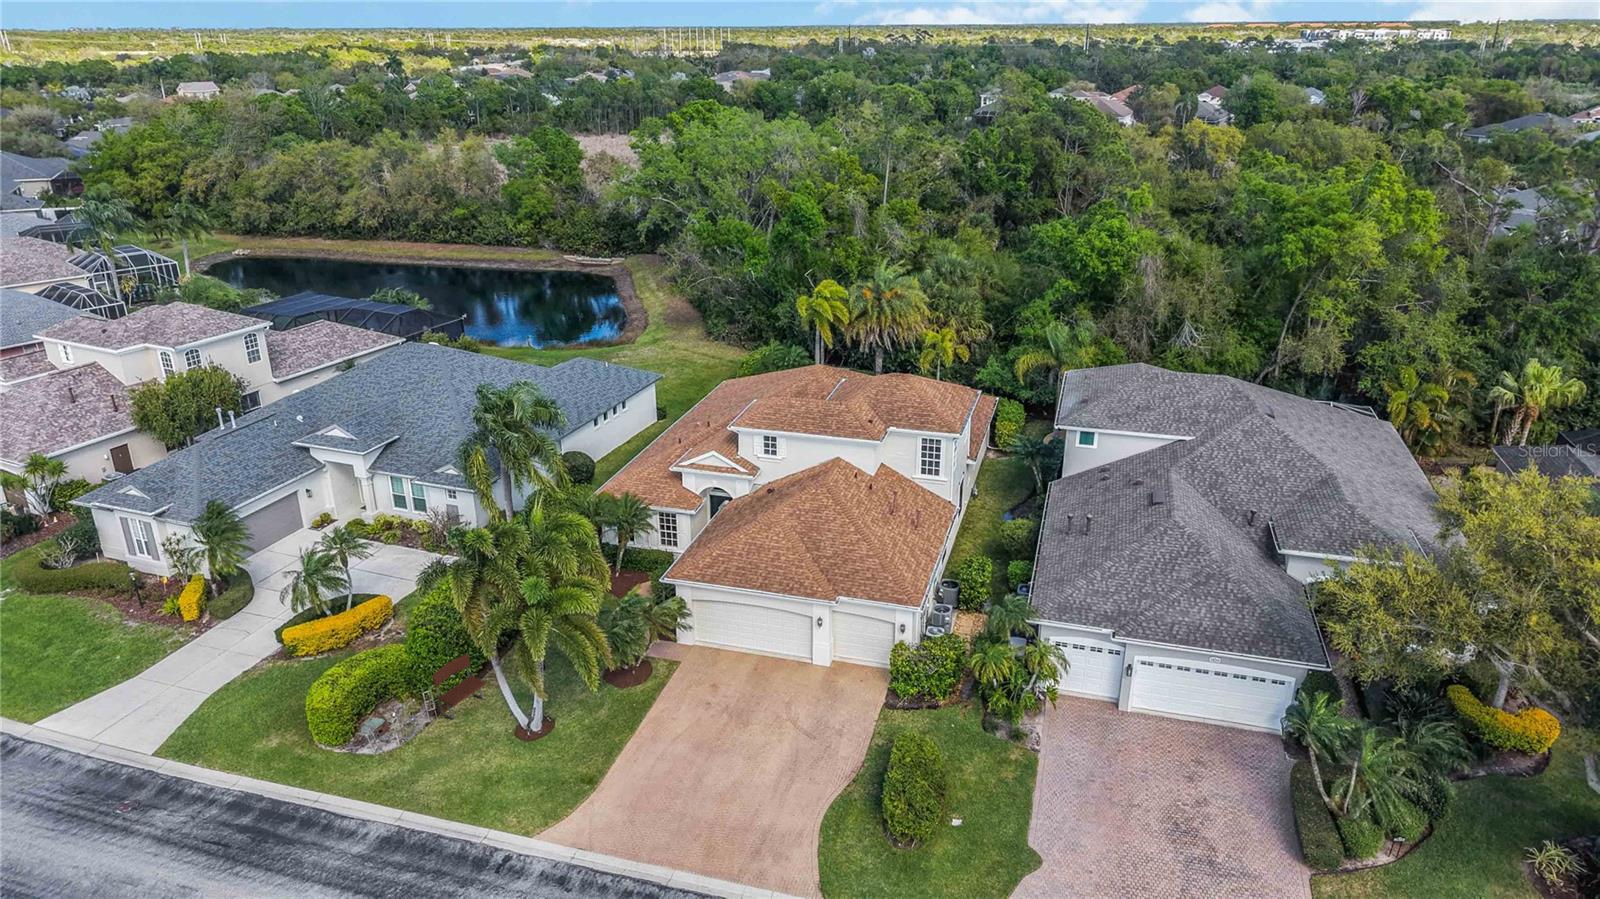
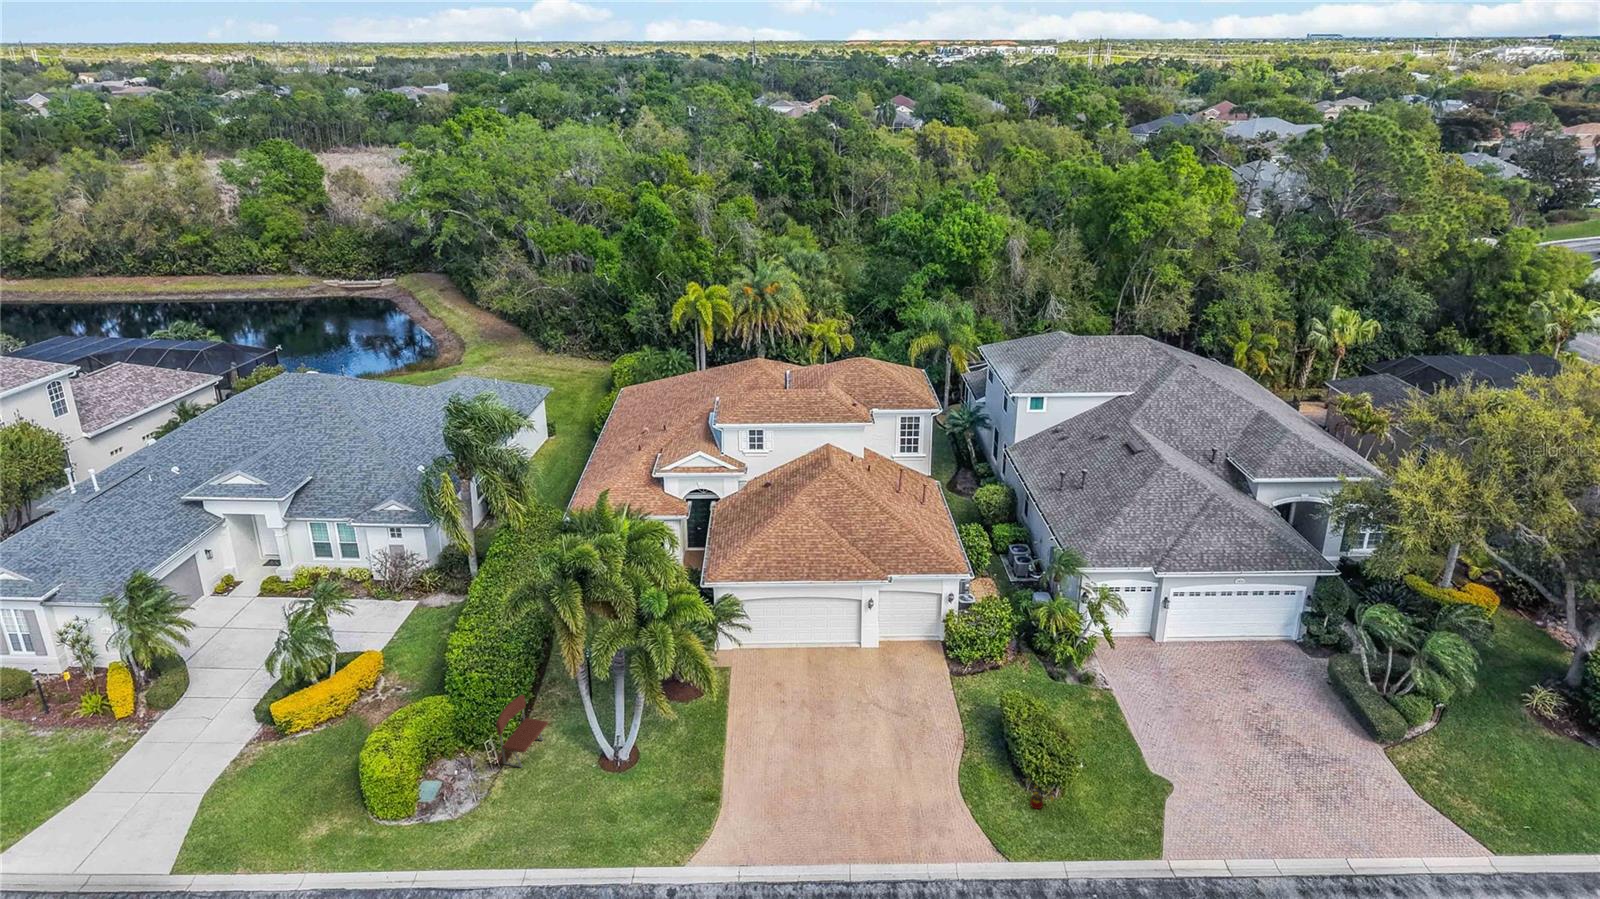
decorative plant: none [881,818,901,858] -> present [1029,779,1054,809]

